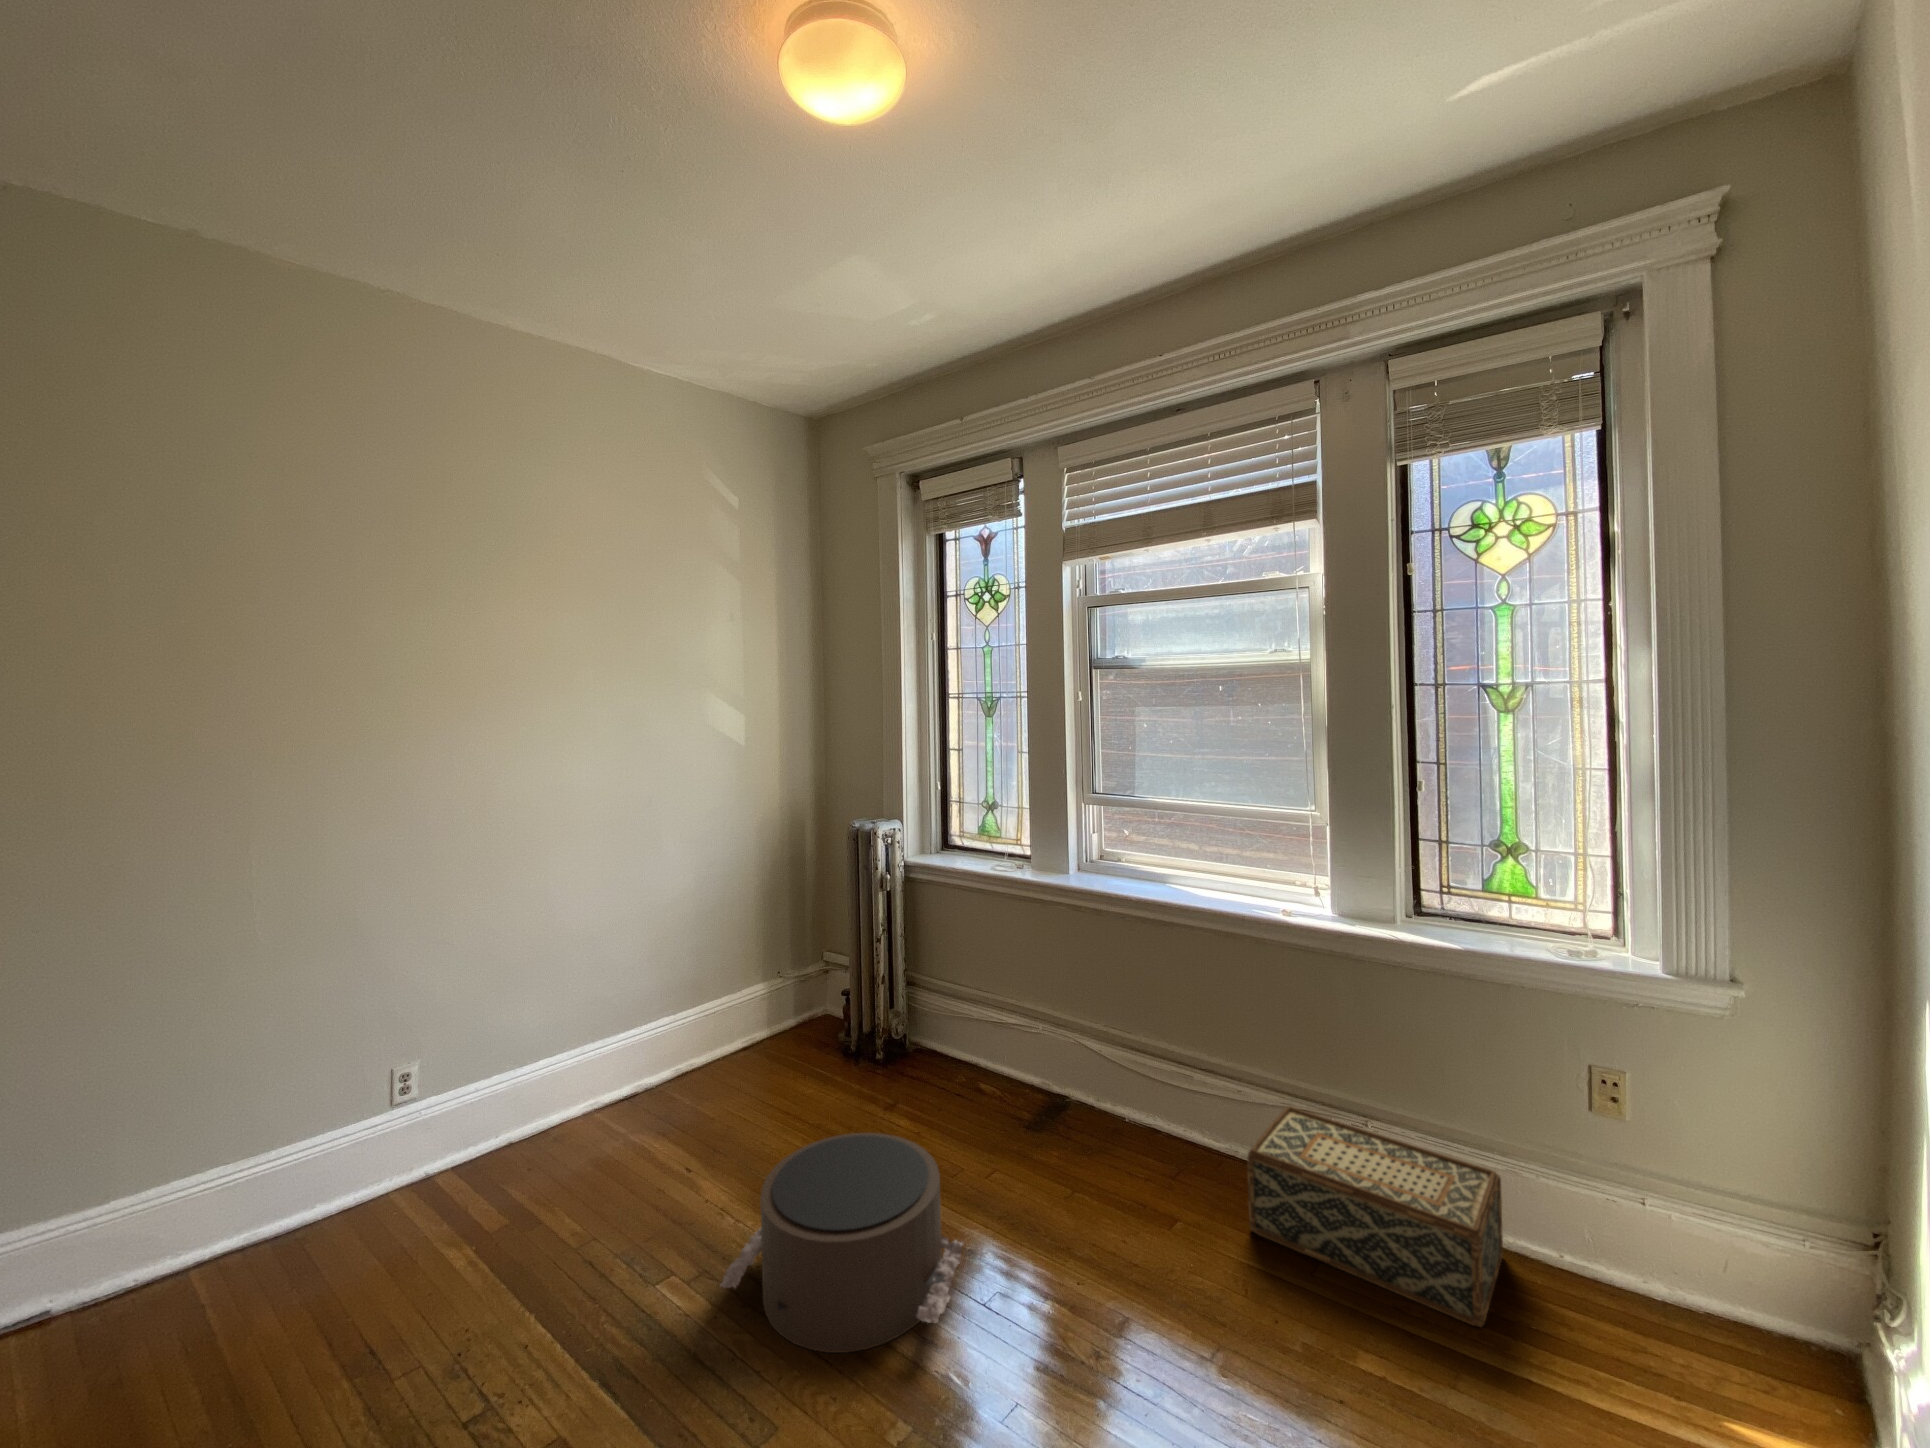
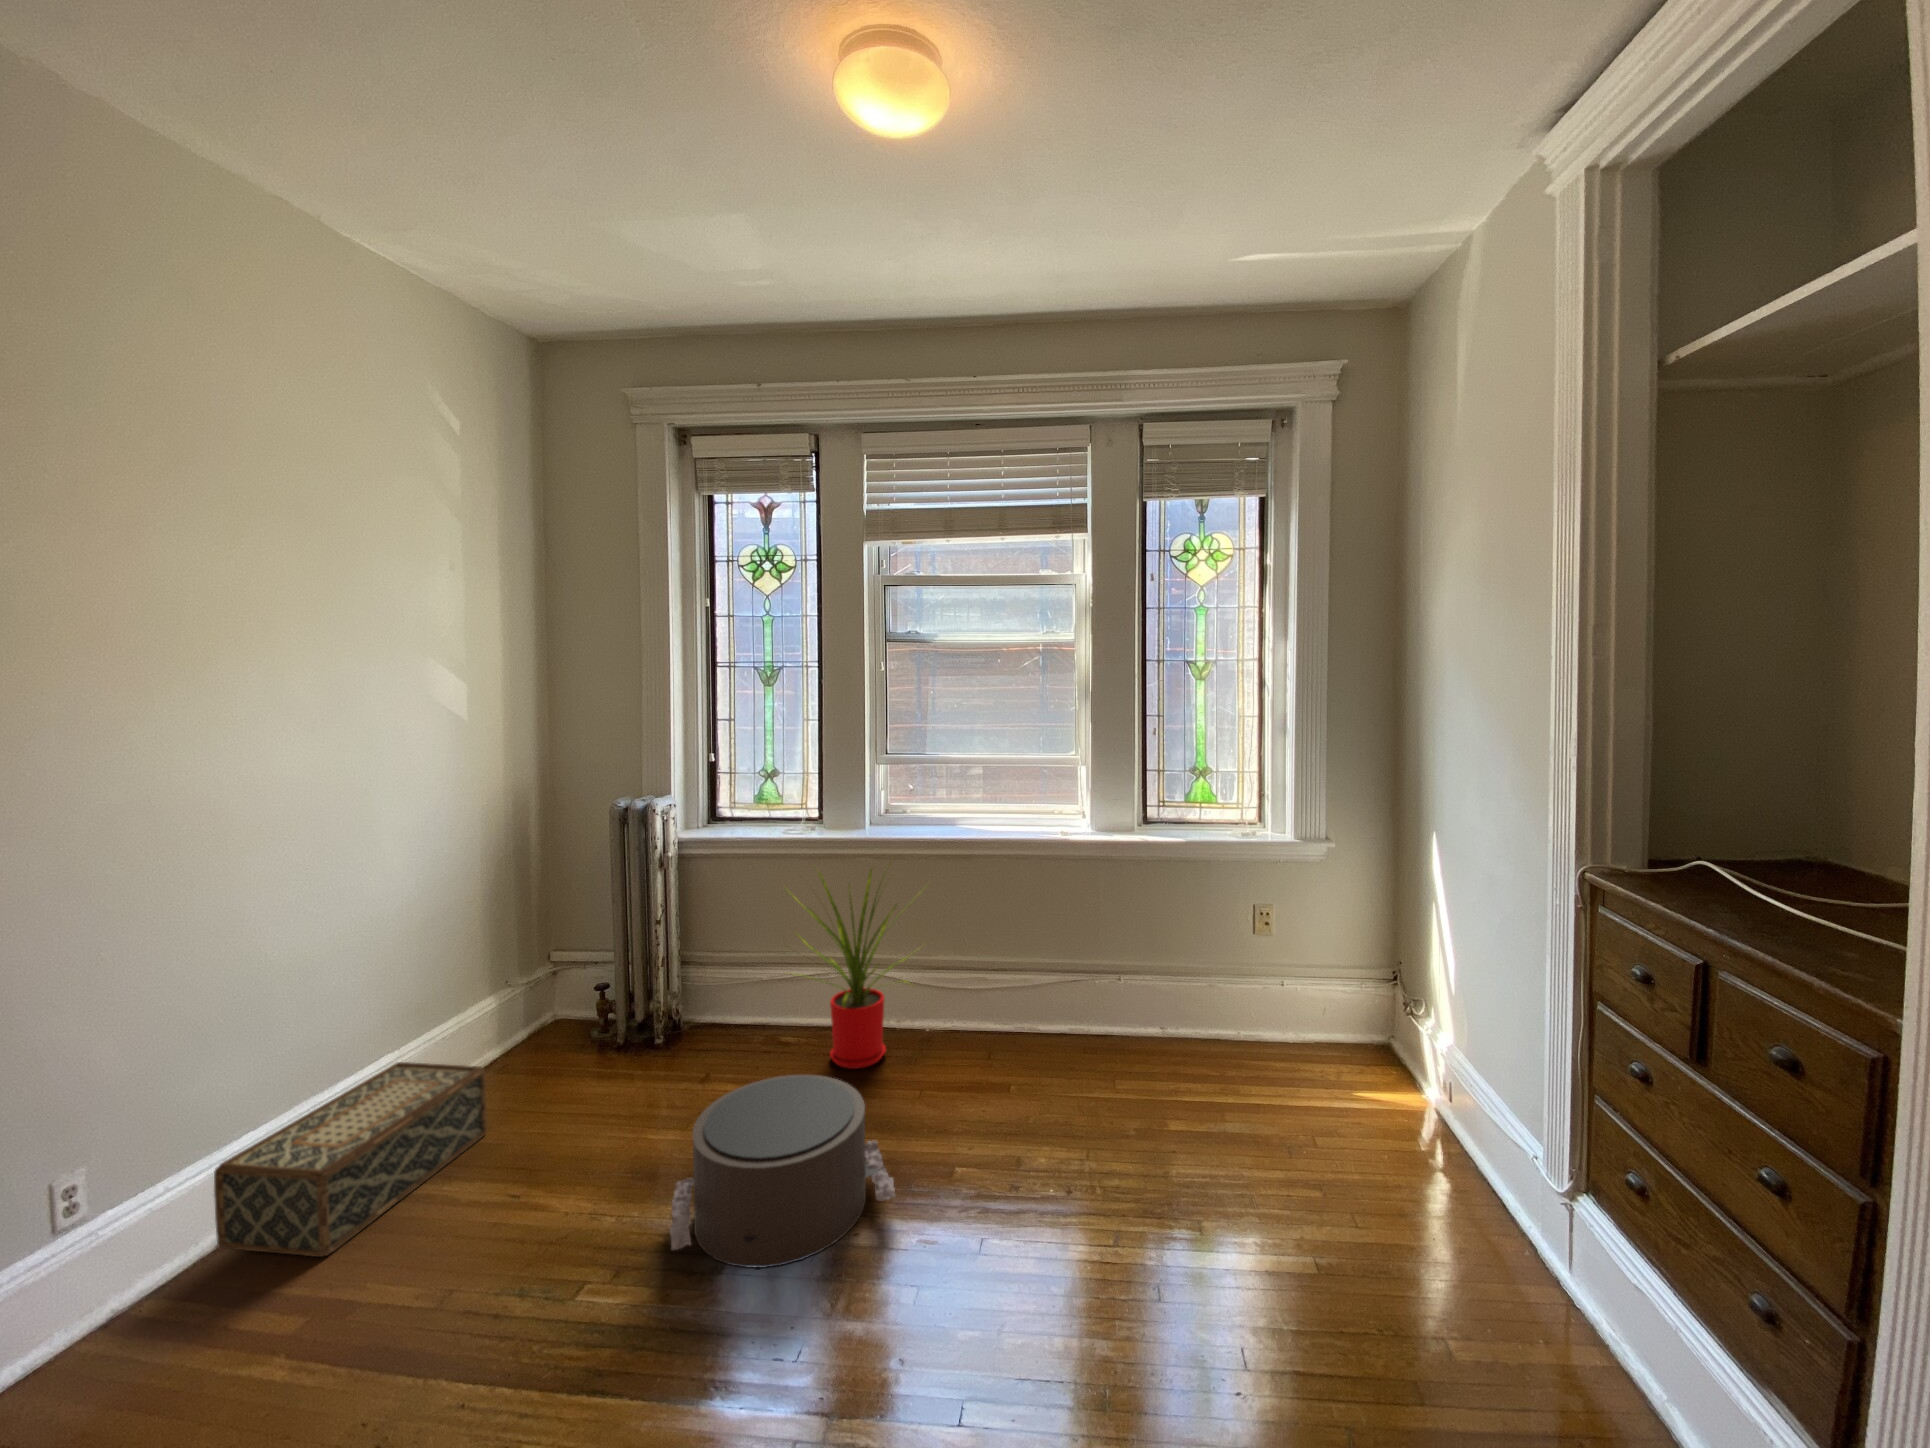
house plant: none [938,905,1109,1146] -> present [789,869,929,1069]
woven basket: present [1247,1107,1503,1327] -> present [214,1062,487,1257]

